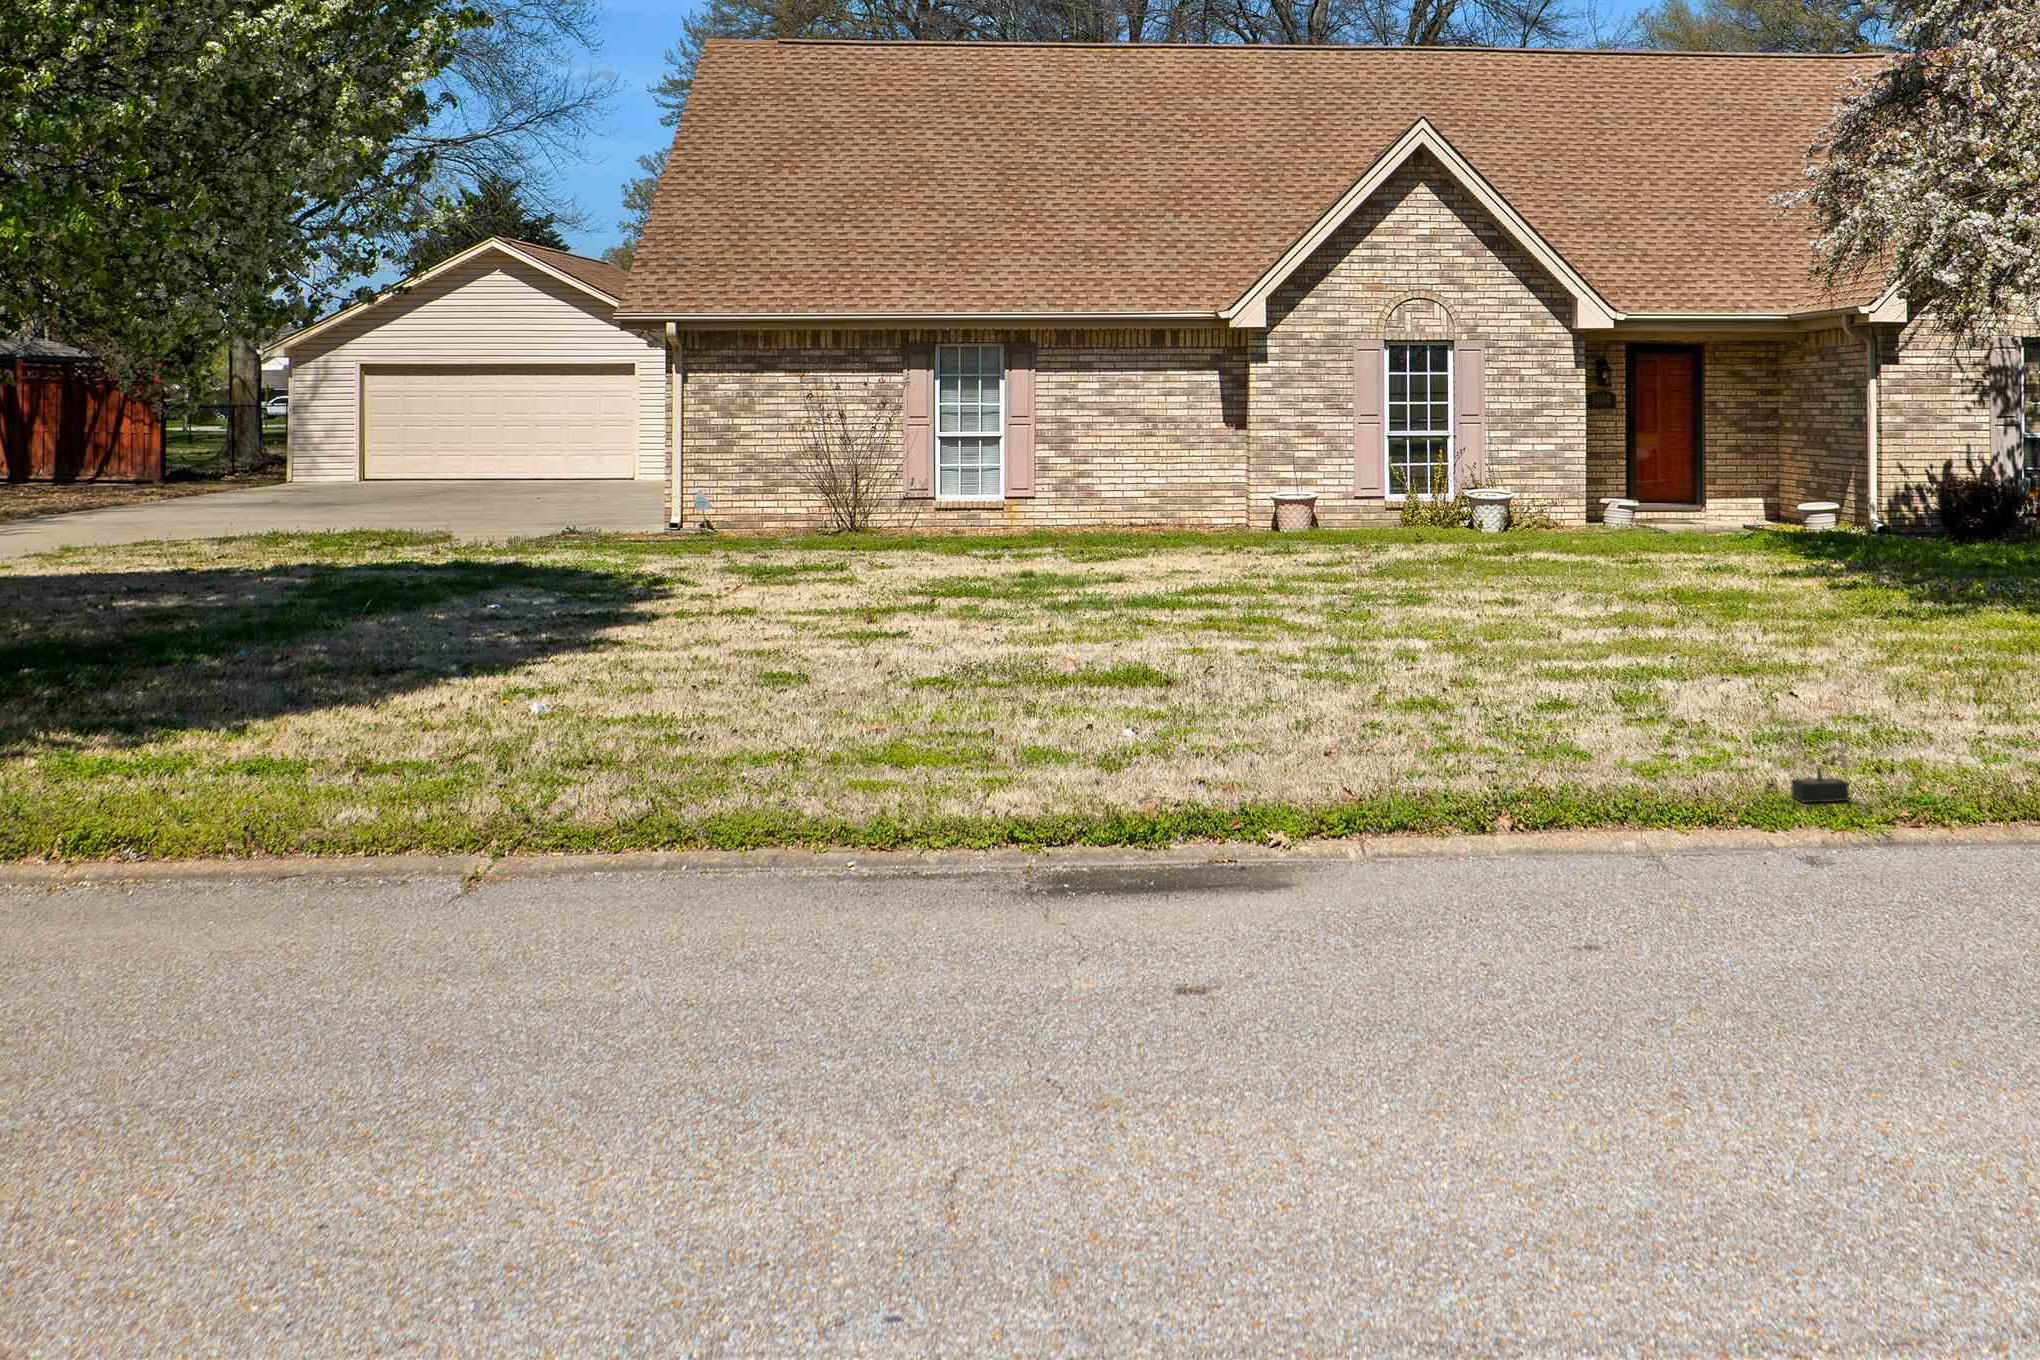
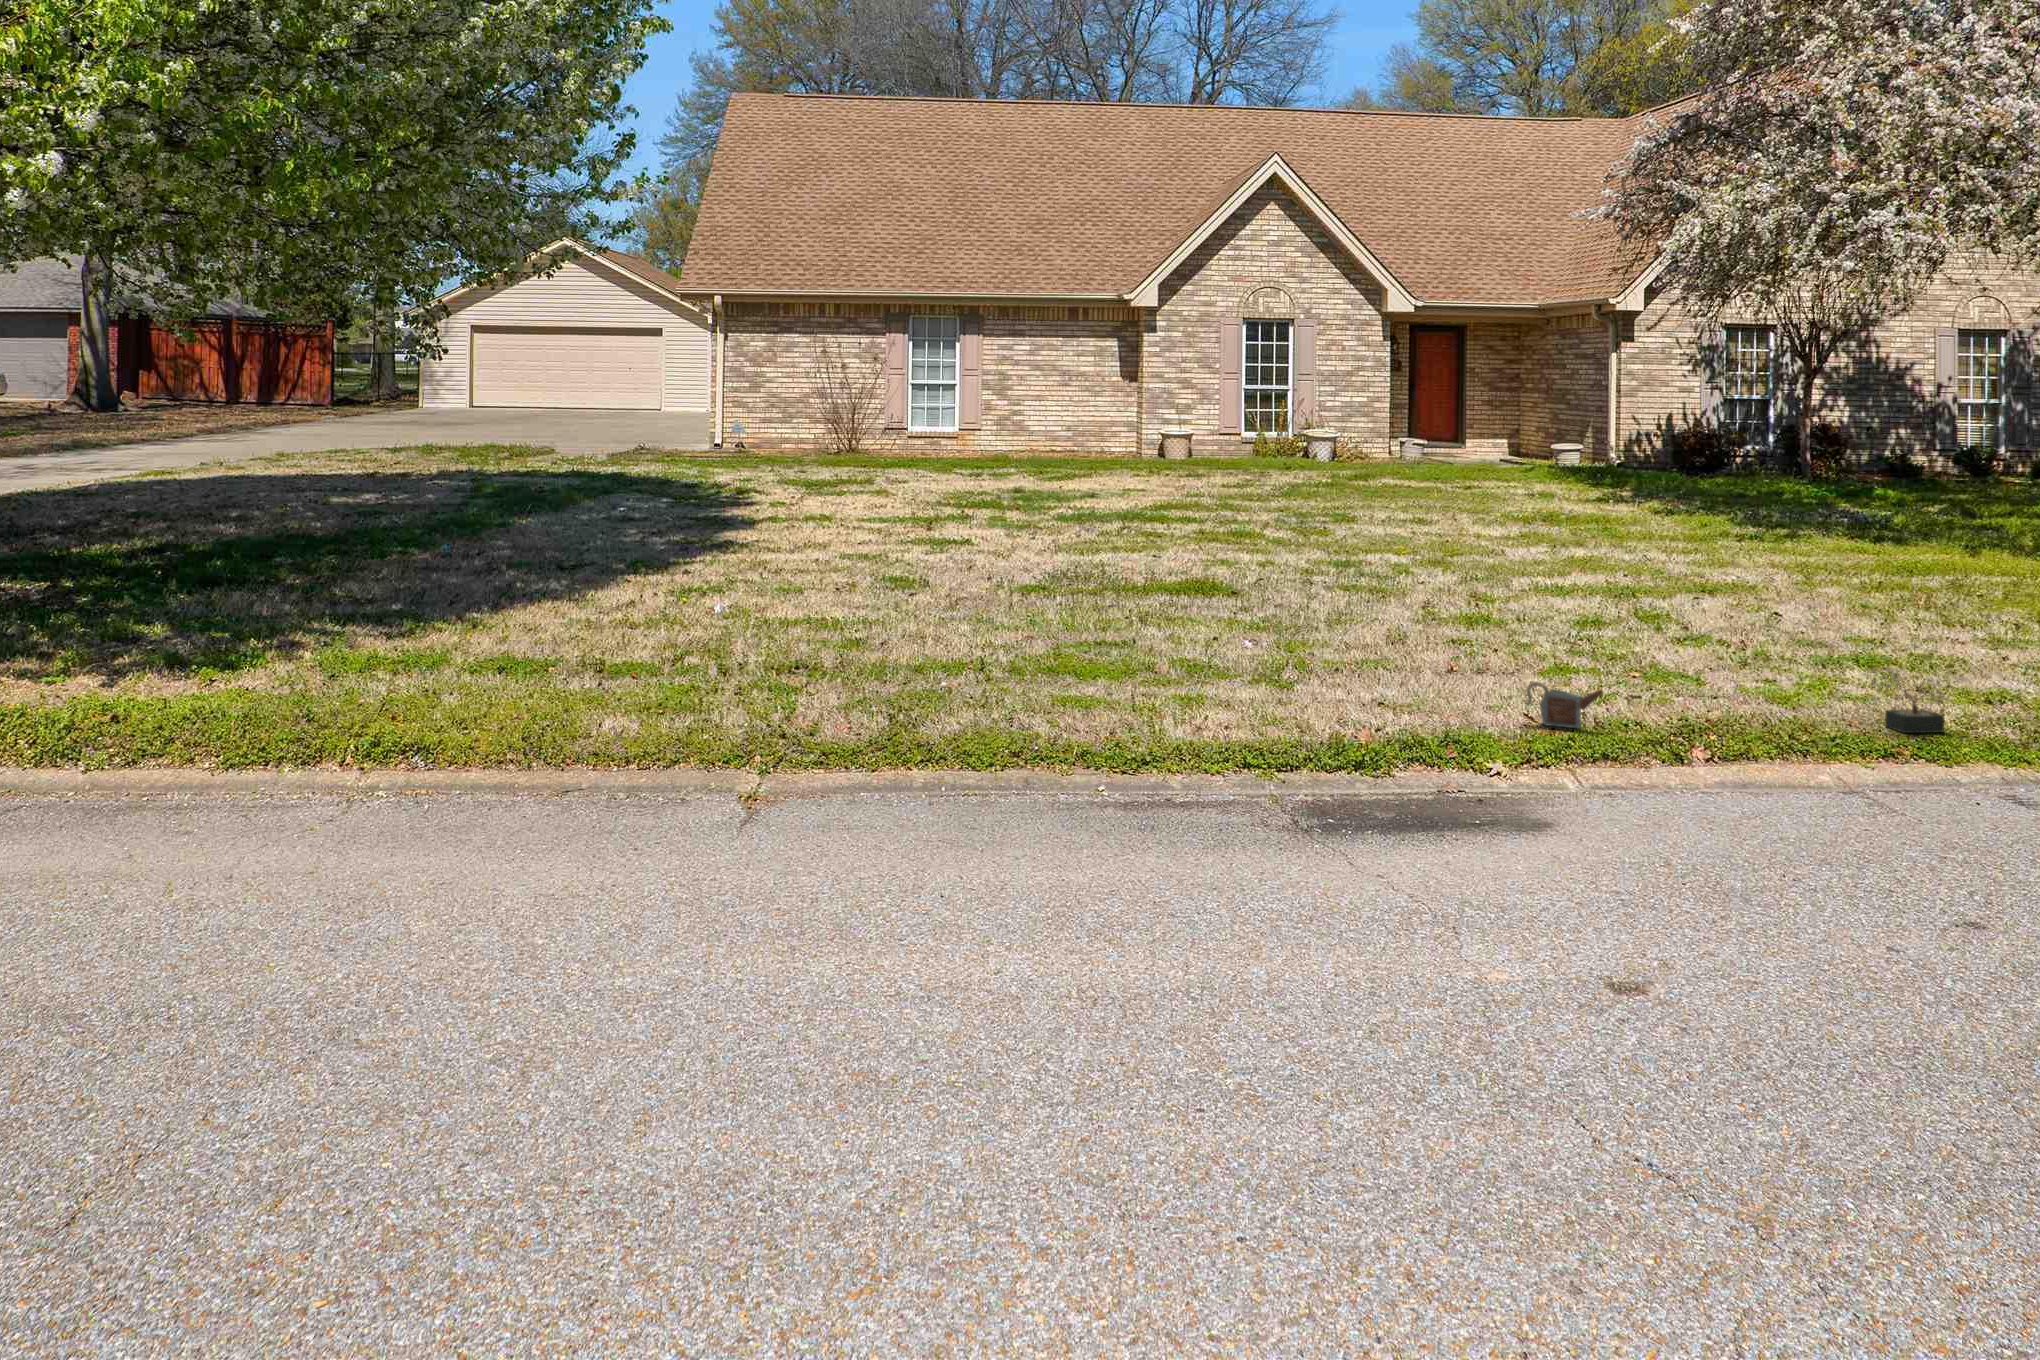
watering can: none [1391,755,1471,805] -> present [1526,682,1603,729]

